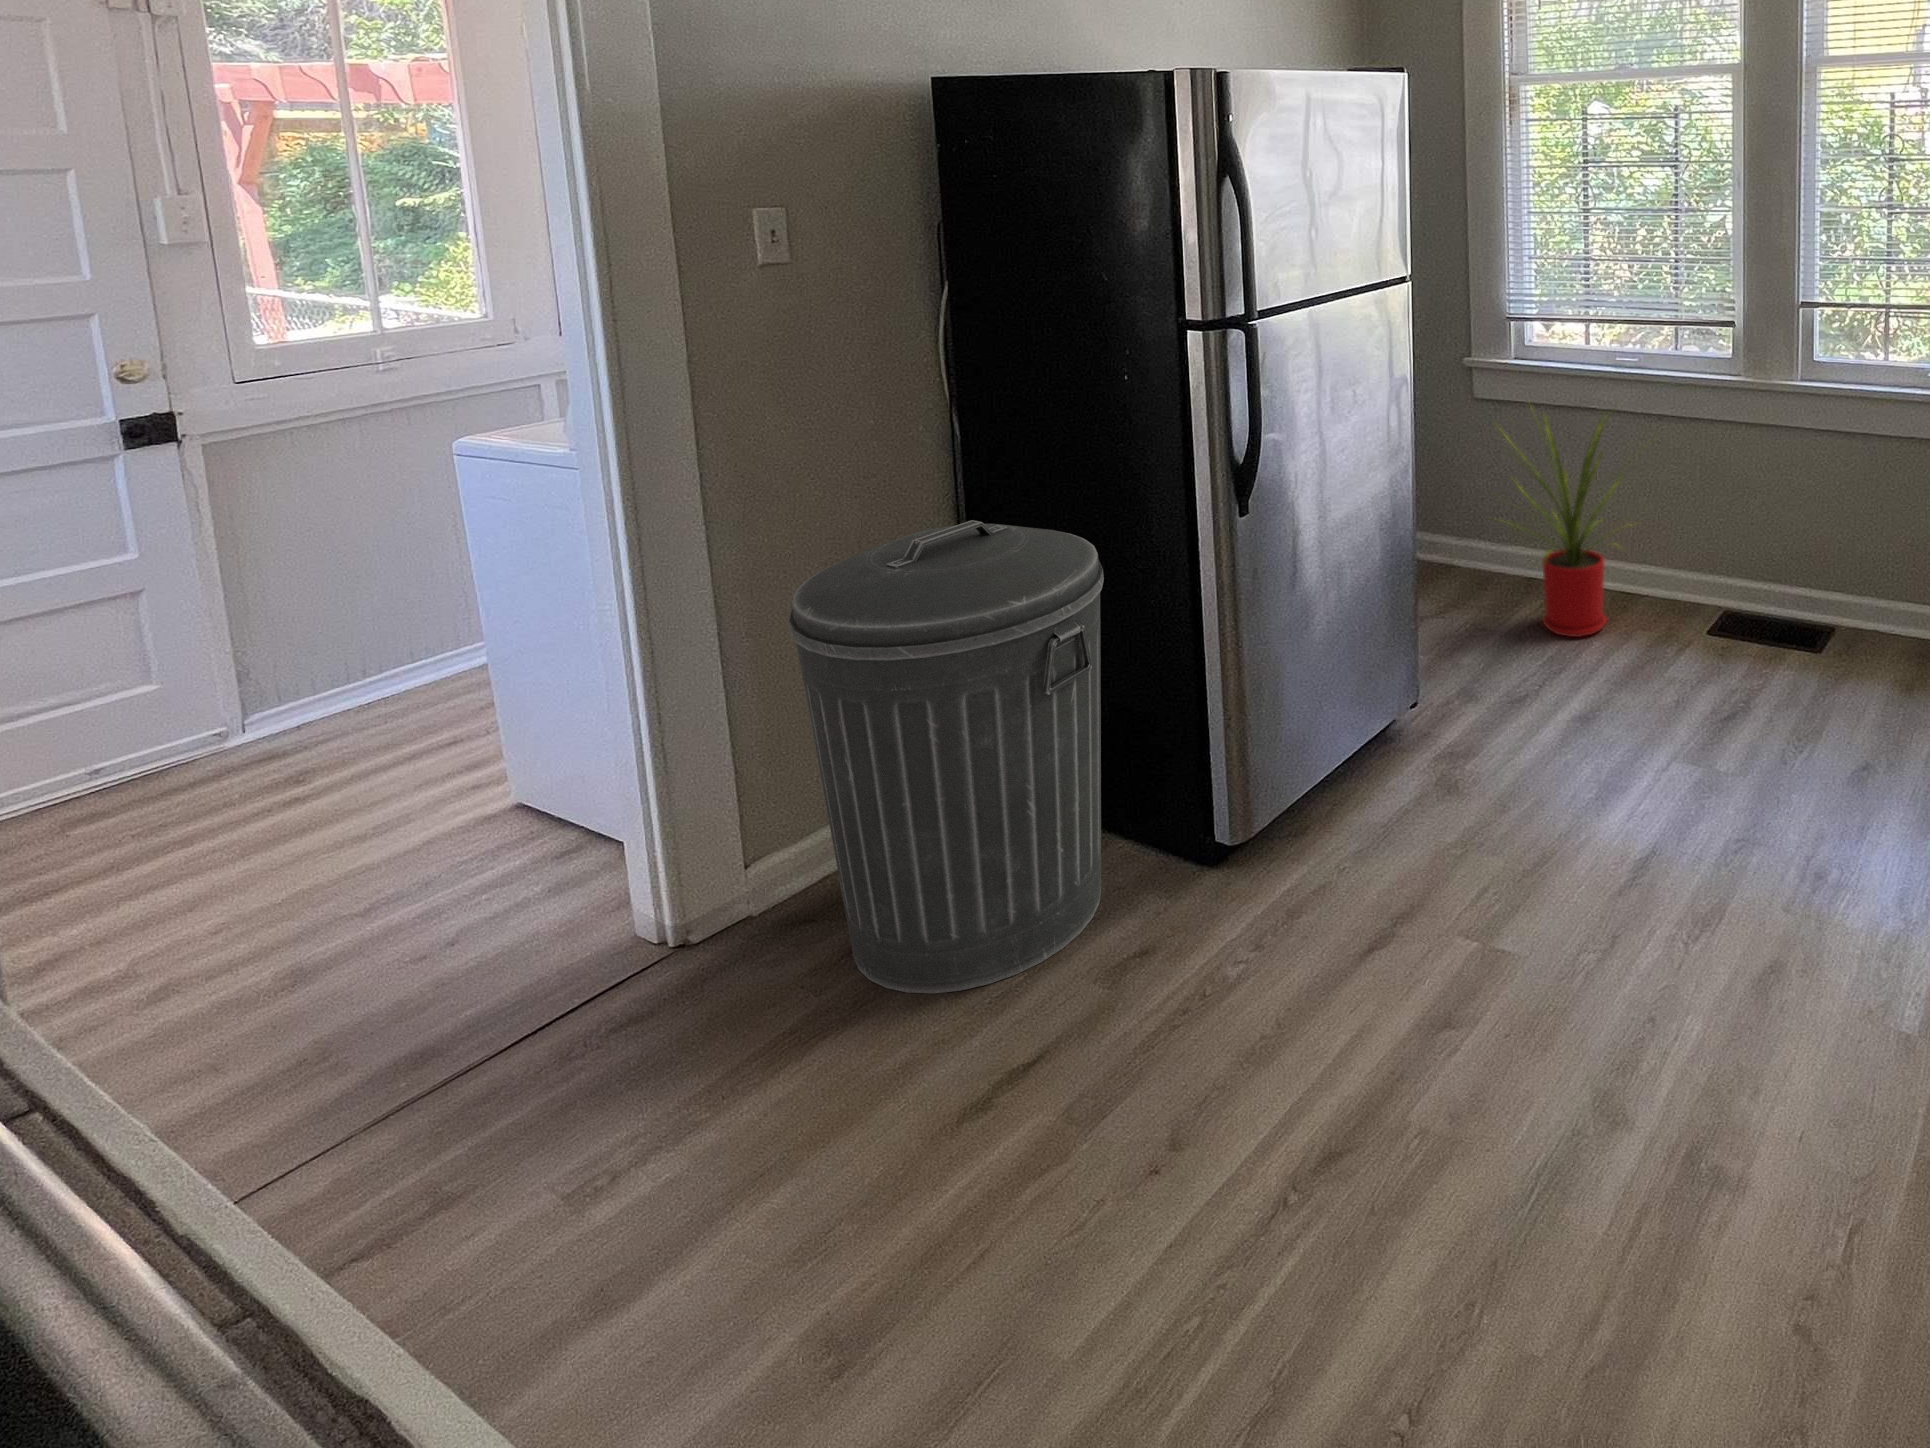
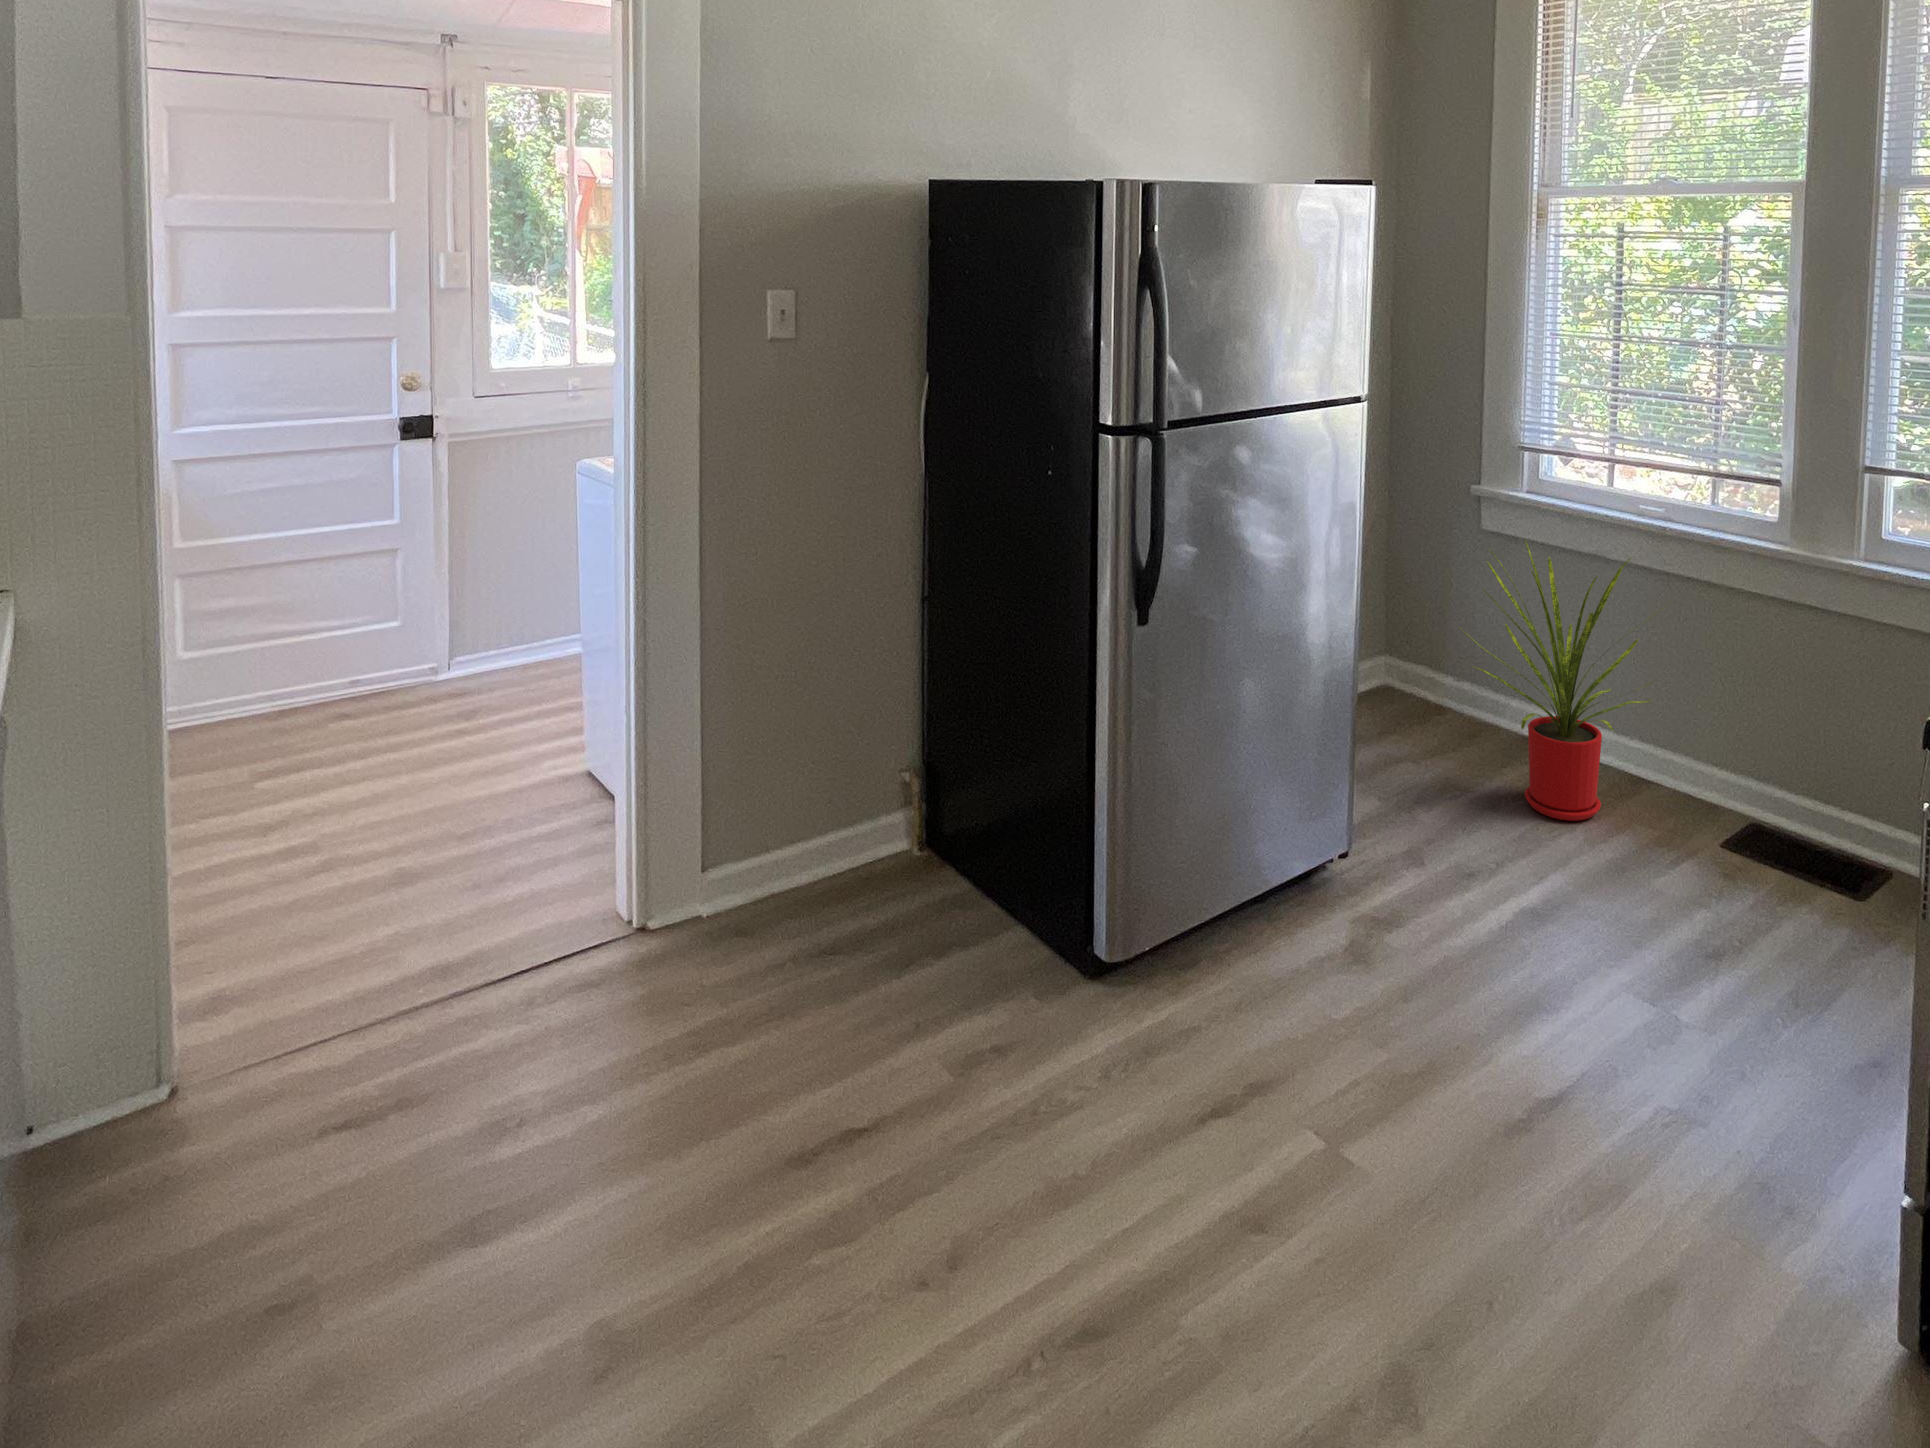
trash can: present [789,520,1104,994] -> none [734,591,1009,1040]

